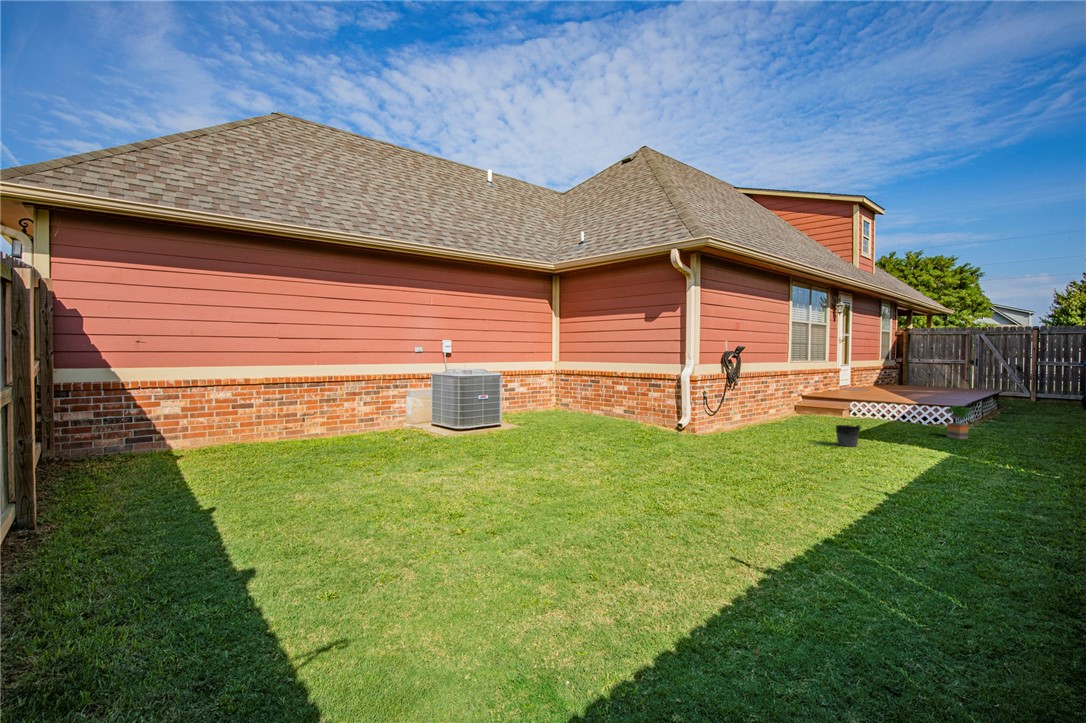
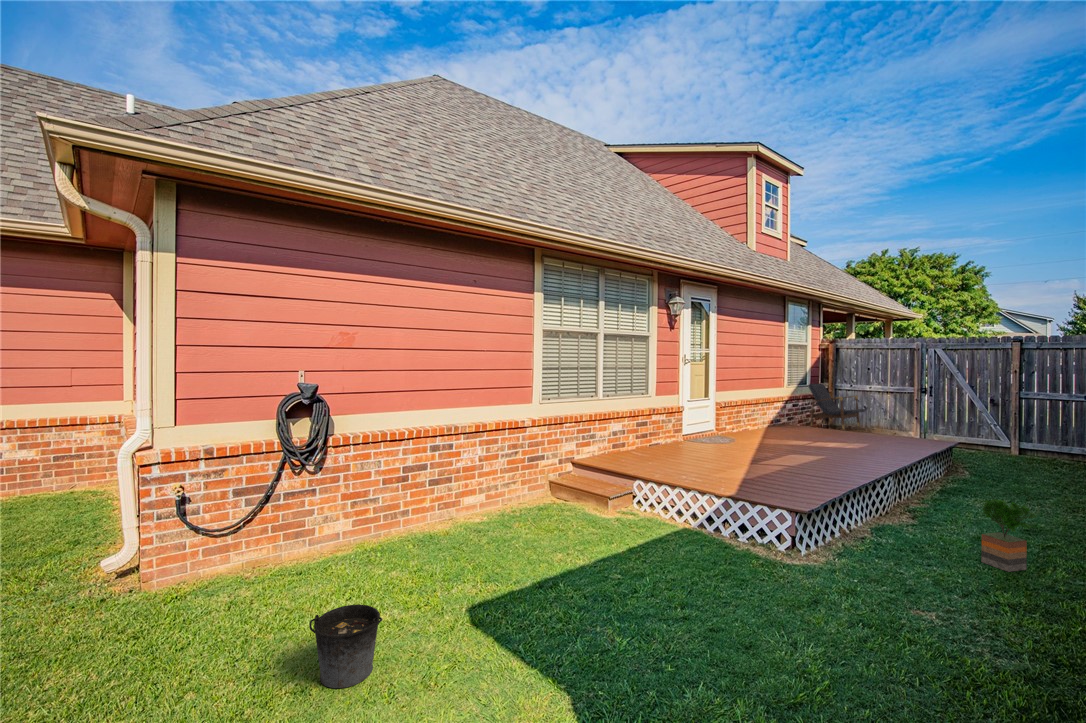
lounge chair: none [889,357,927,386] -> present [808,384,865,430]
potted tree: present [947,406,973,439] -> present [981,499,1037,572]

